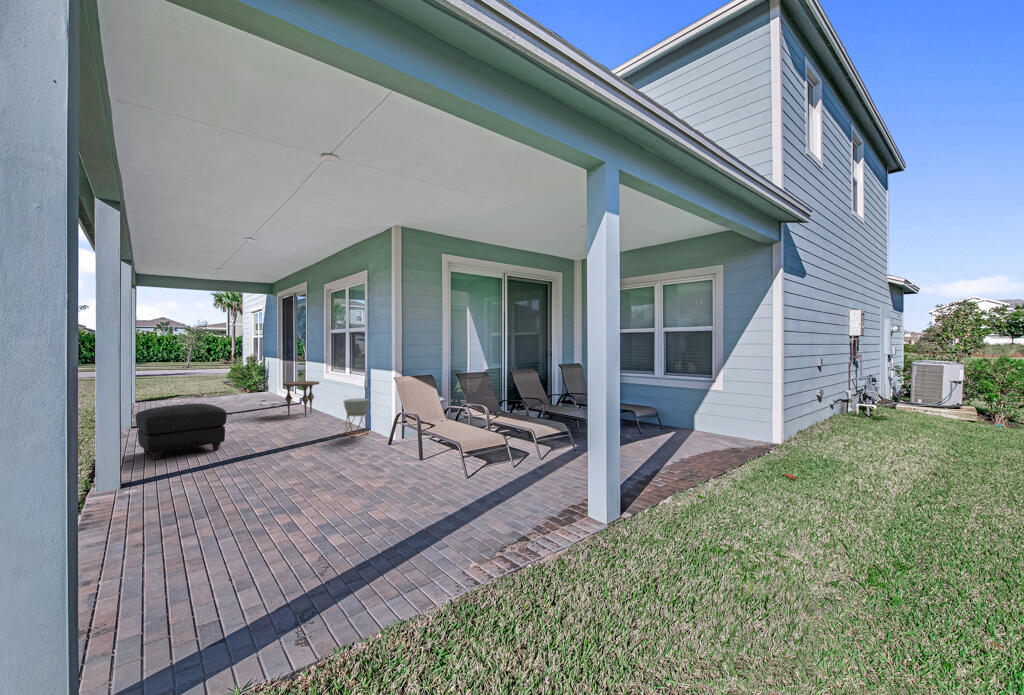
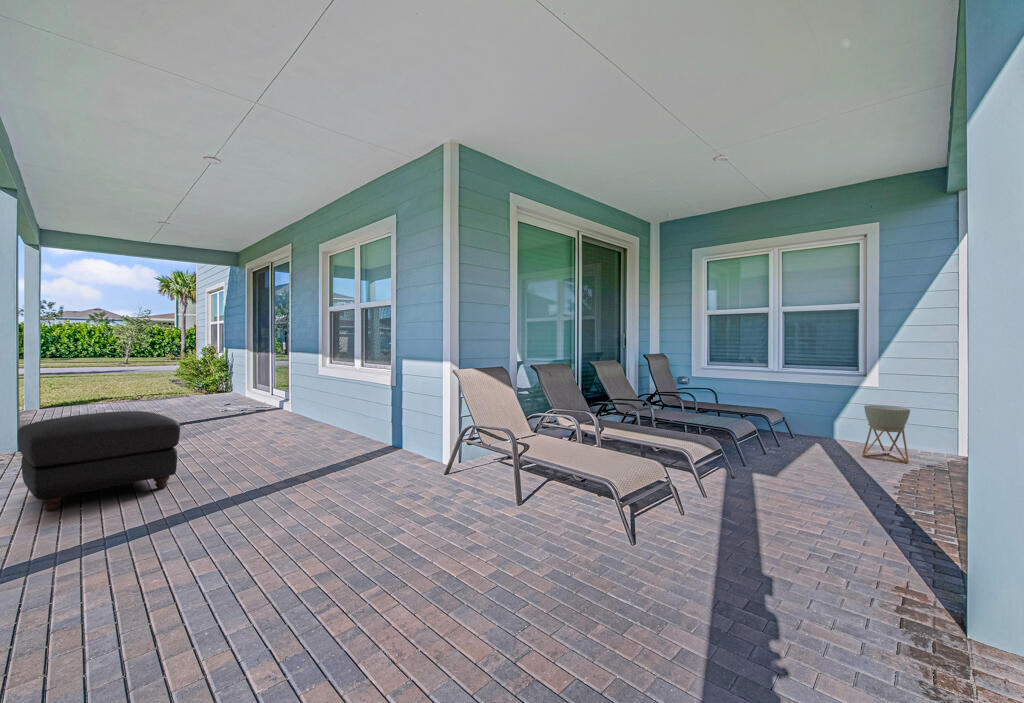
side table: present [283,381,319,417] -> none [261,378,312,428]
planter: present [344,398,369,438] -> present [862,405,910,463]

